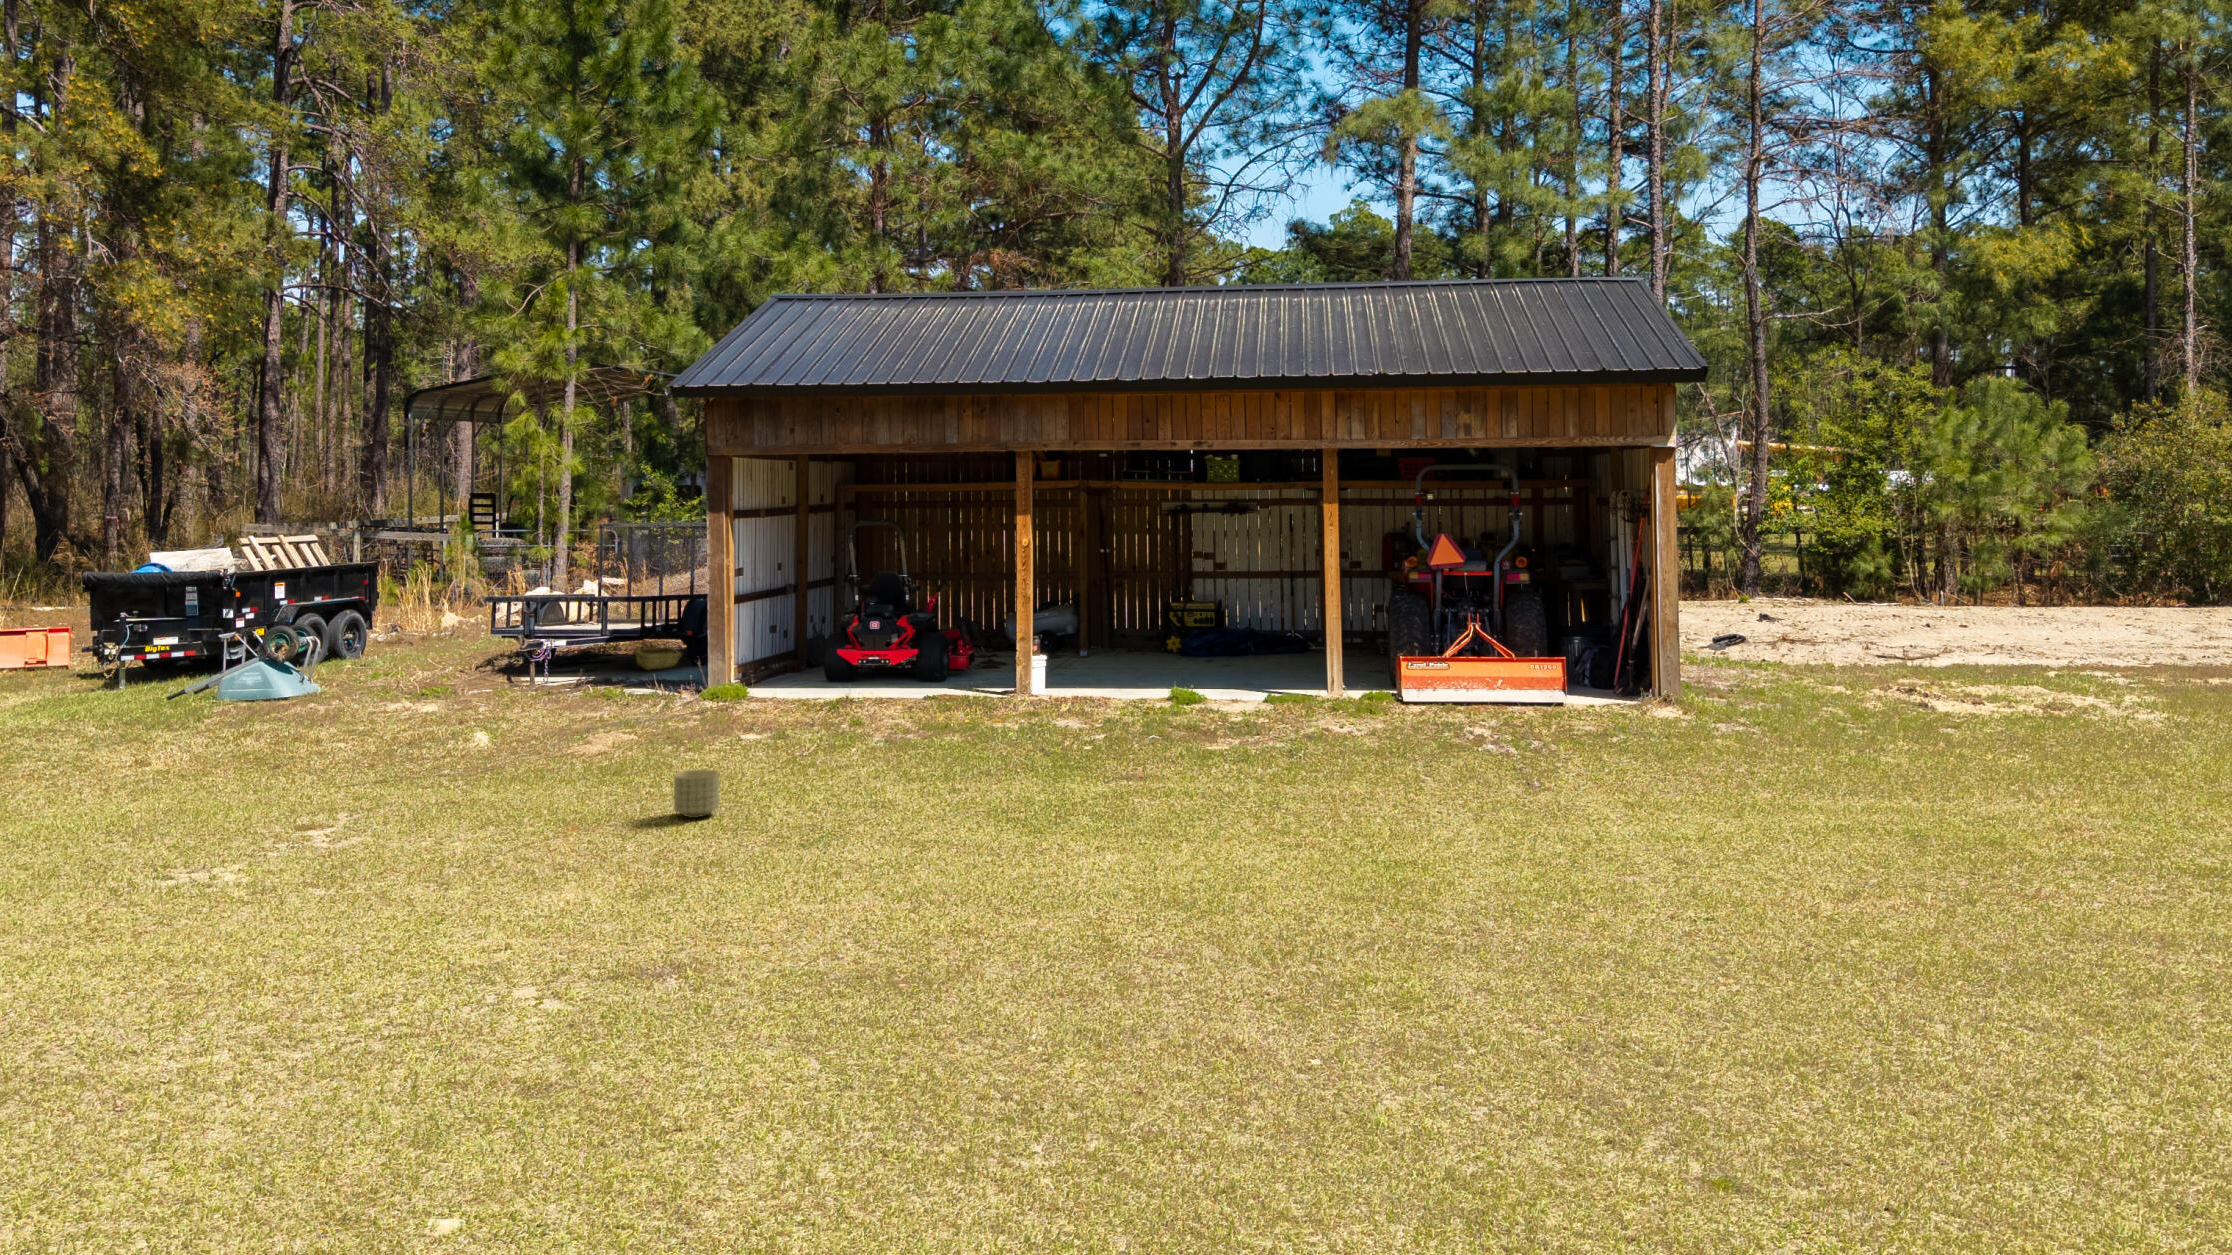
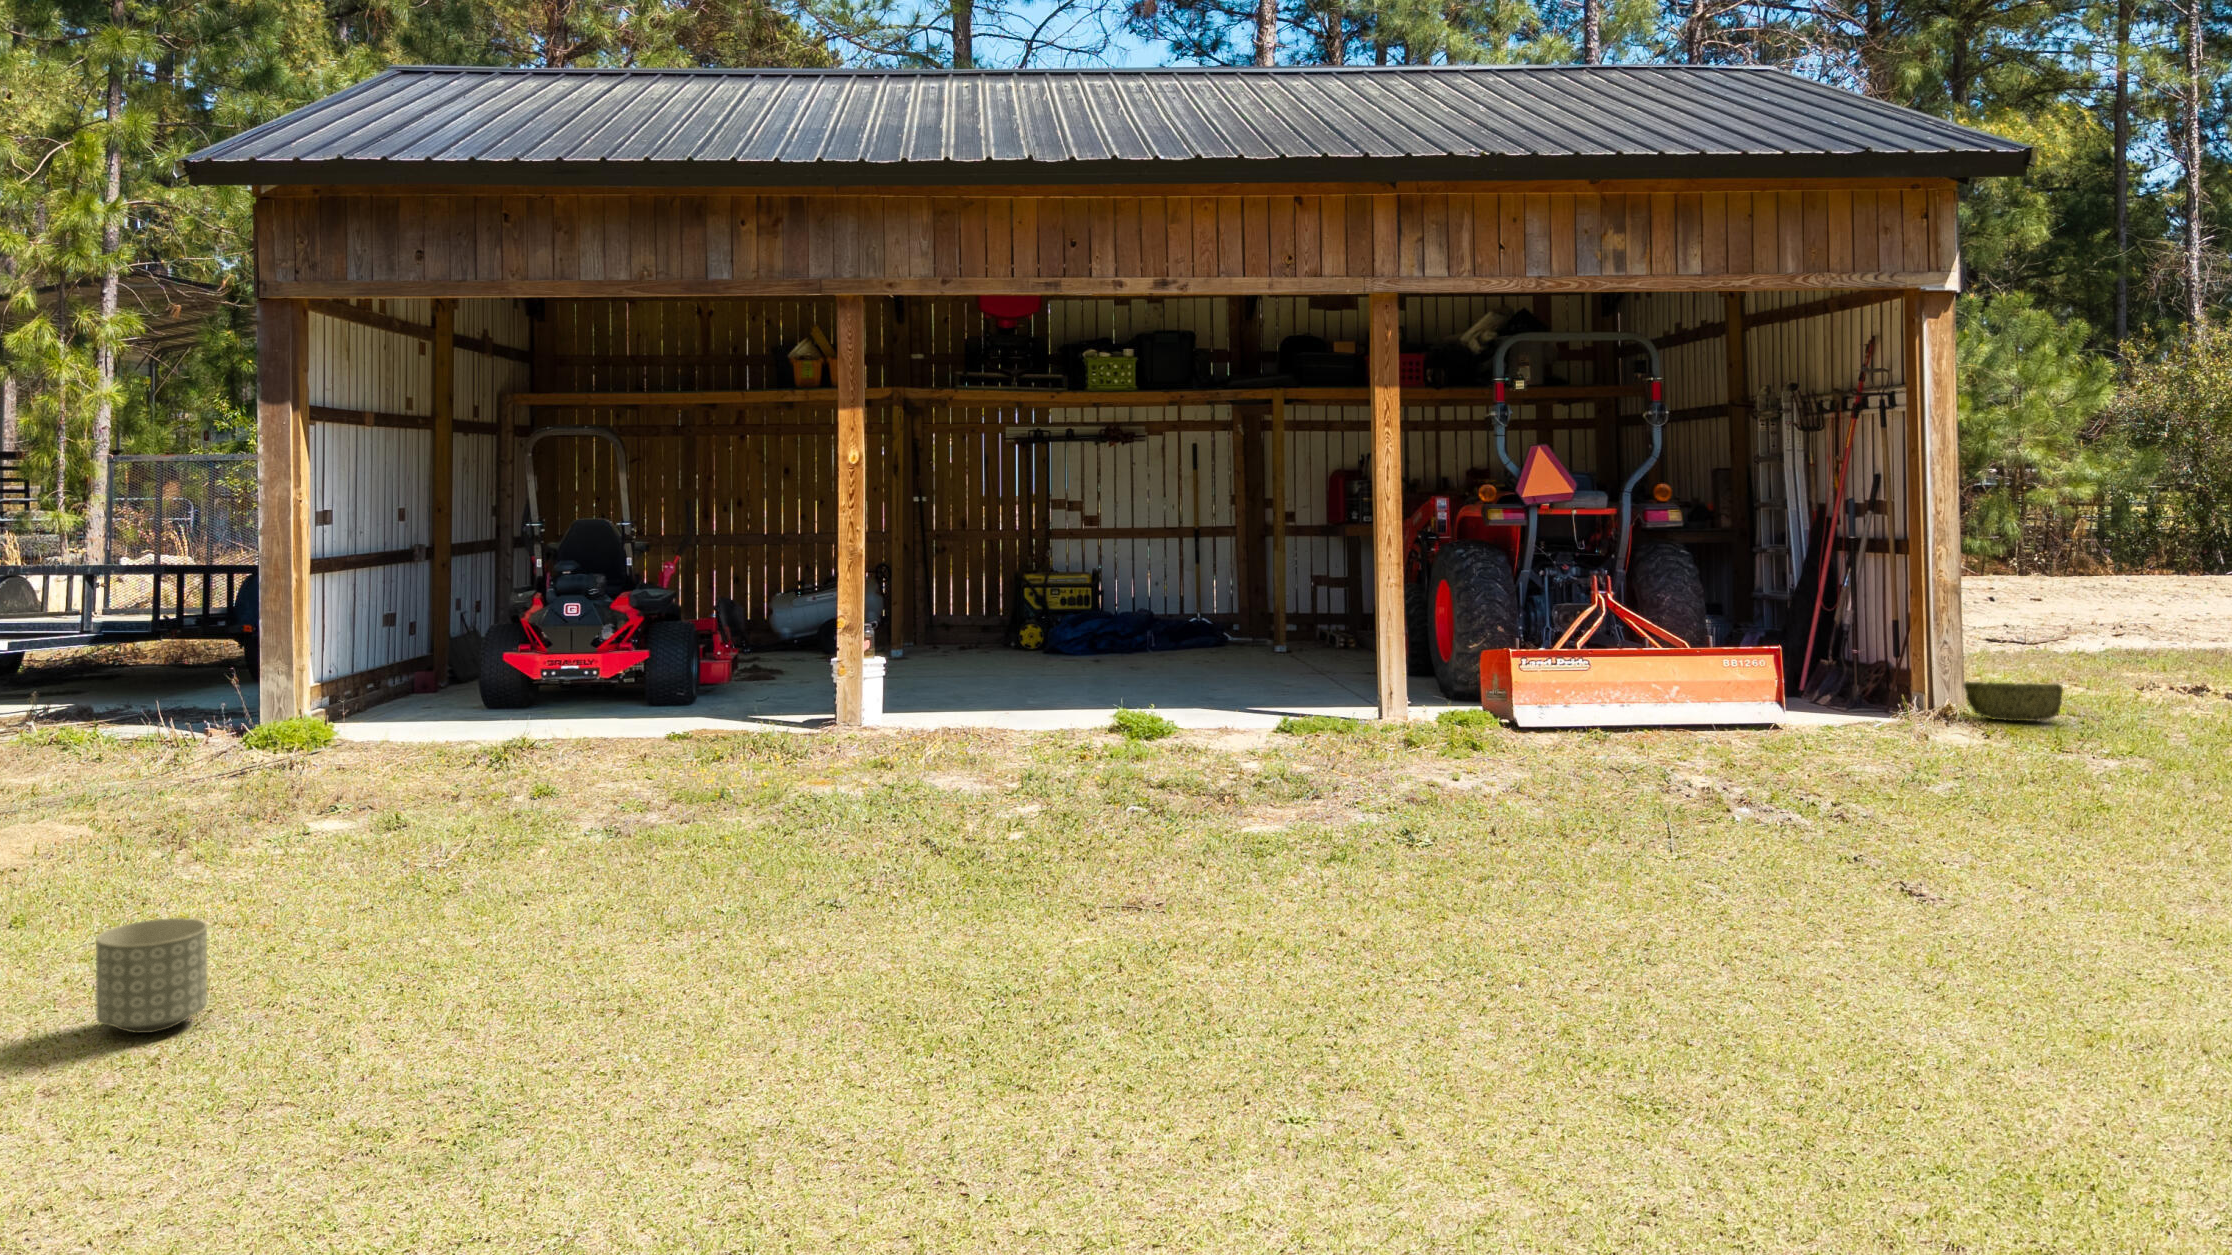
woven basket: present [635,647,681,670] -> present [1964,682,2063,721]

